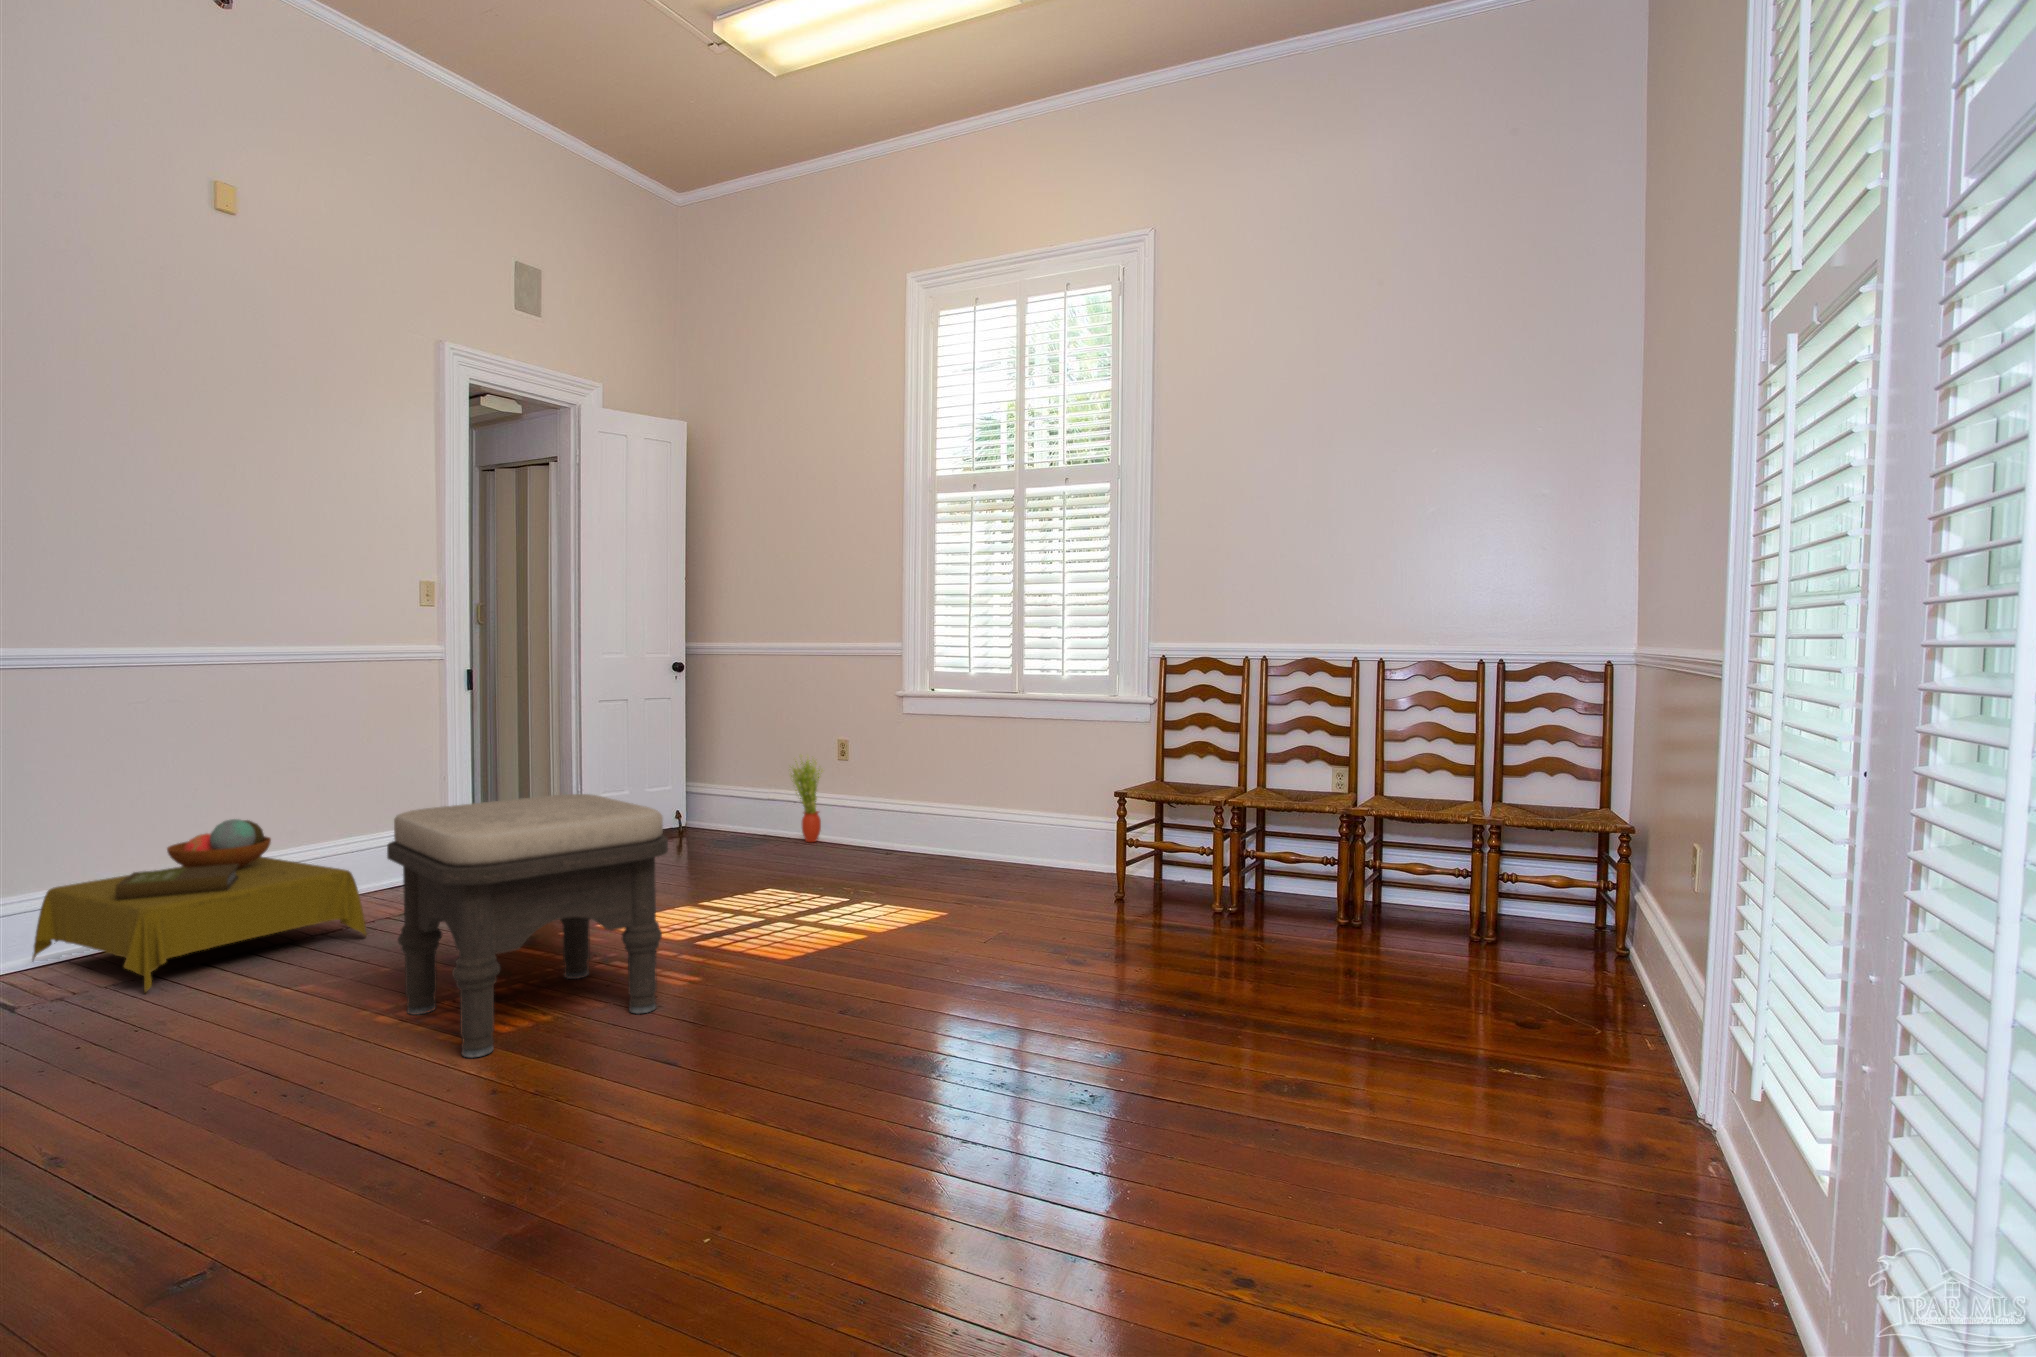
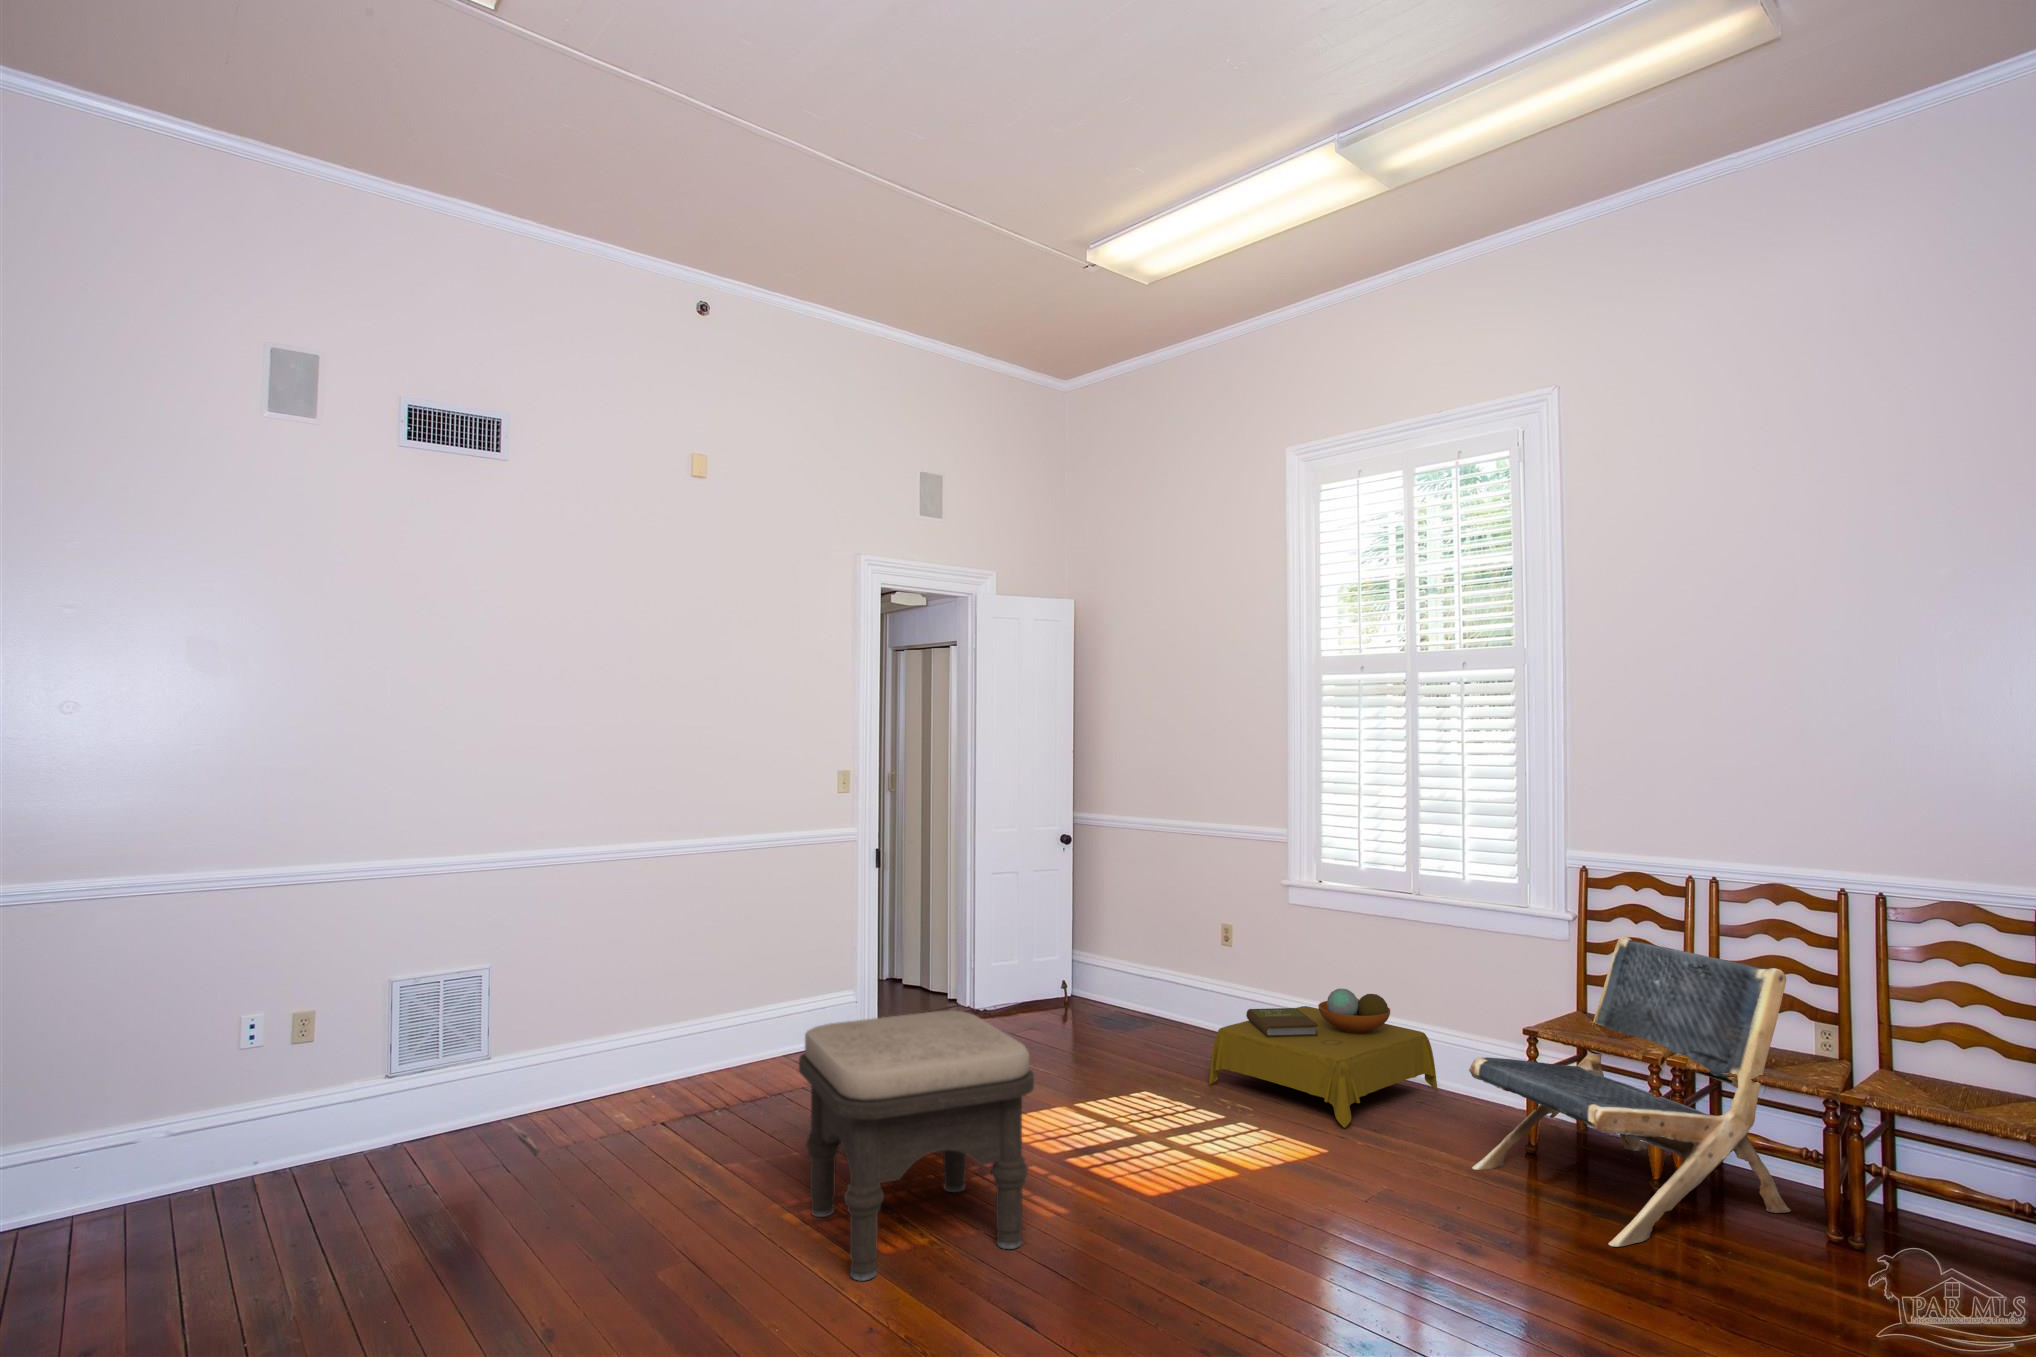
lounge chair: none [1072,711,1316,948] -> present [1469,936,1791,1247]
potted plant: present [791,756,822,842] -> none [1168,935,1204,1030]
side table: present [32,819,367,992] -> present [1209,989,1438,1128]

